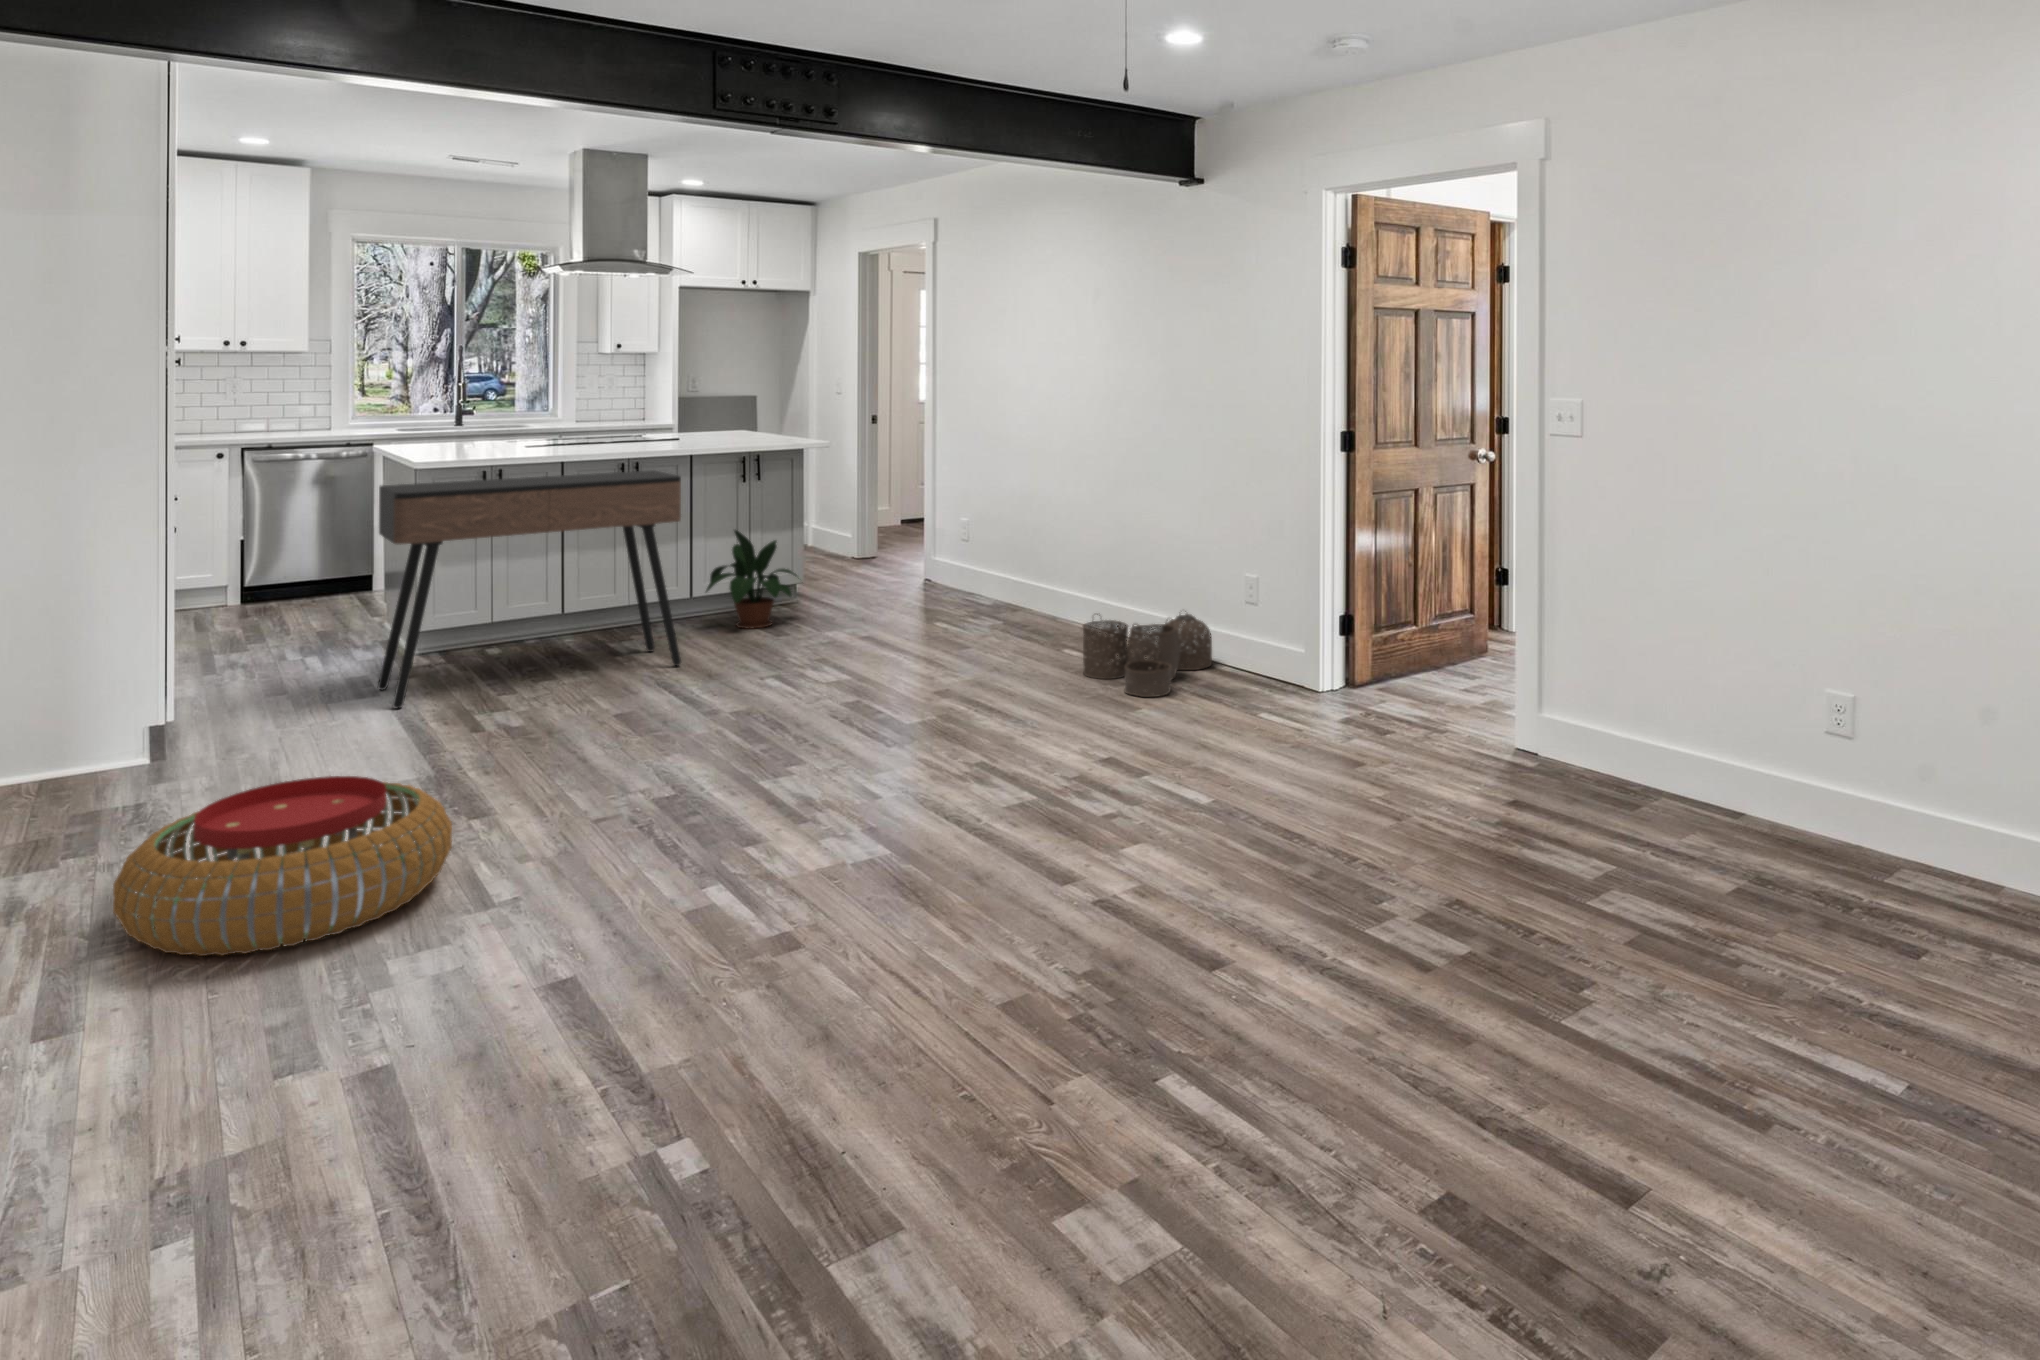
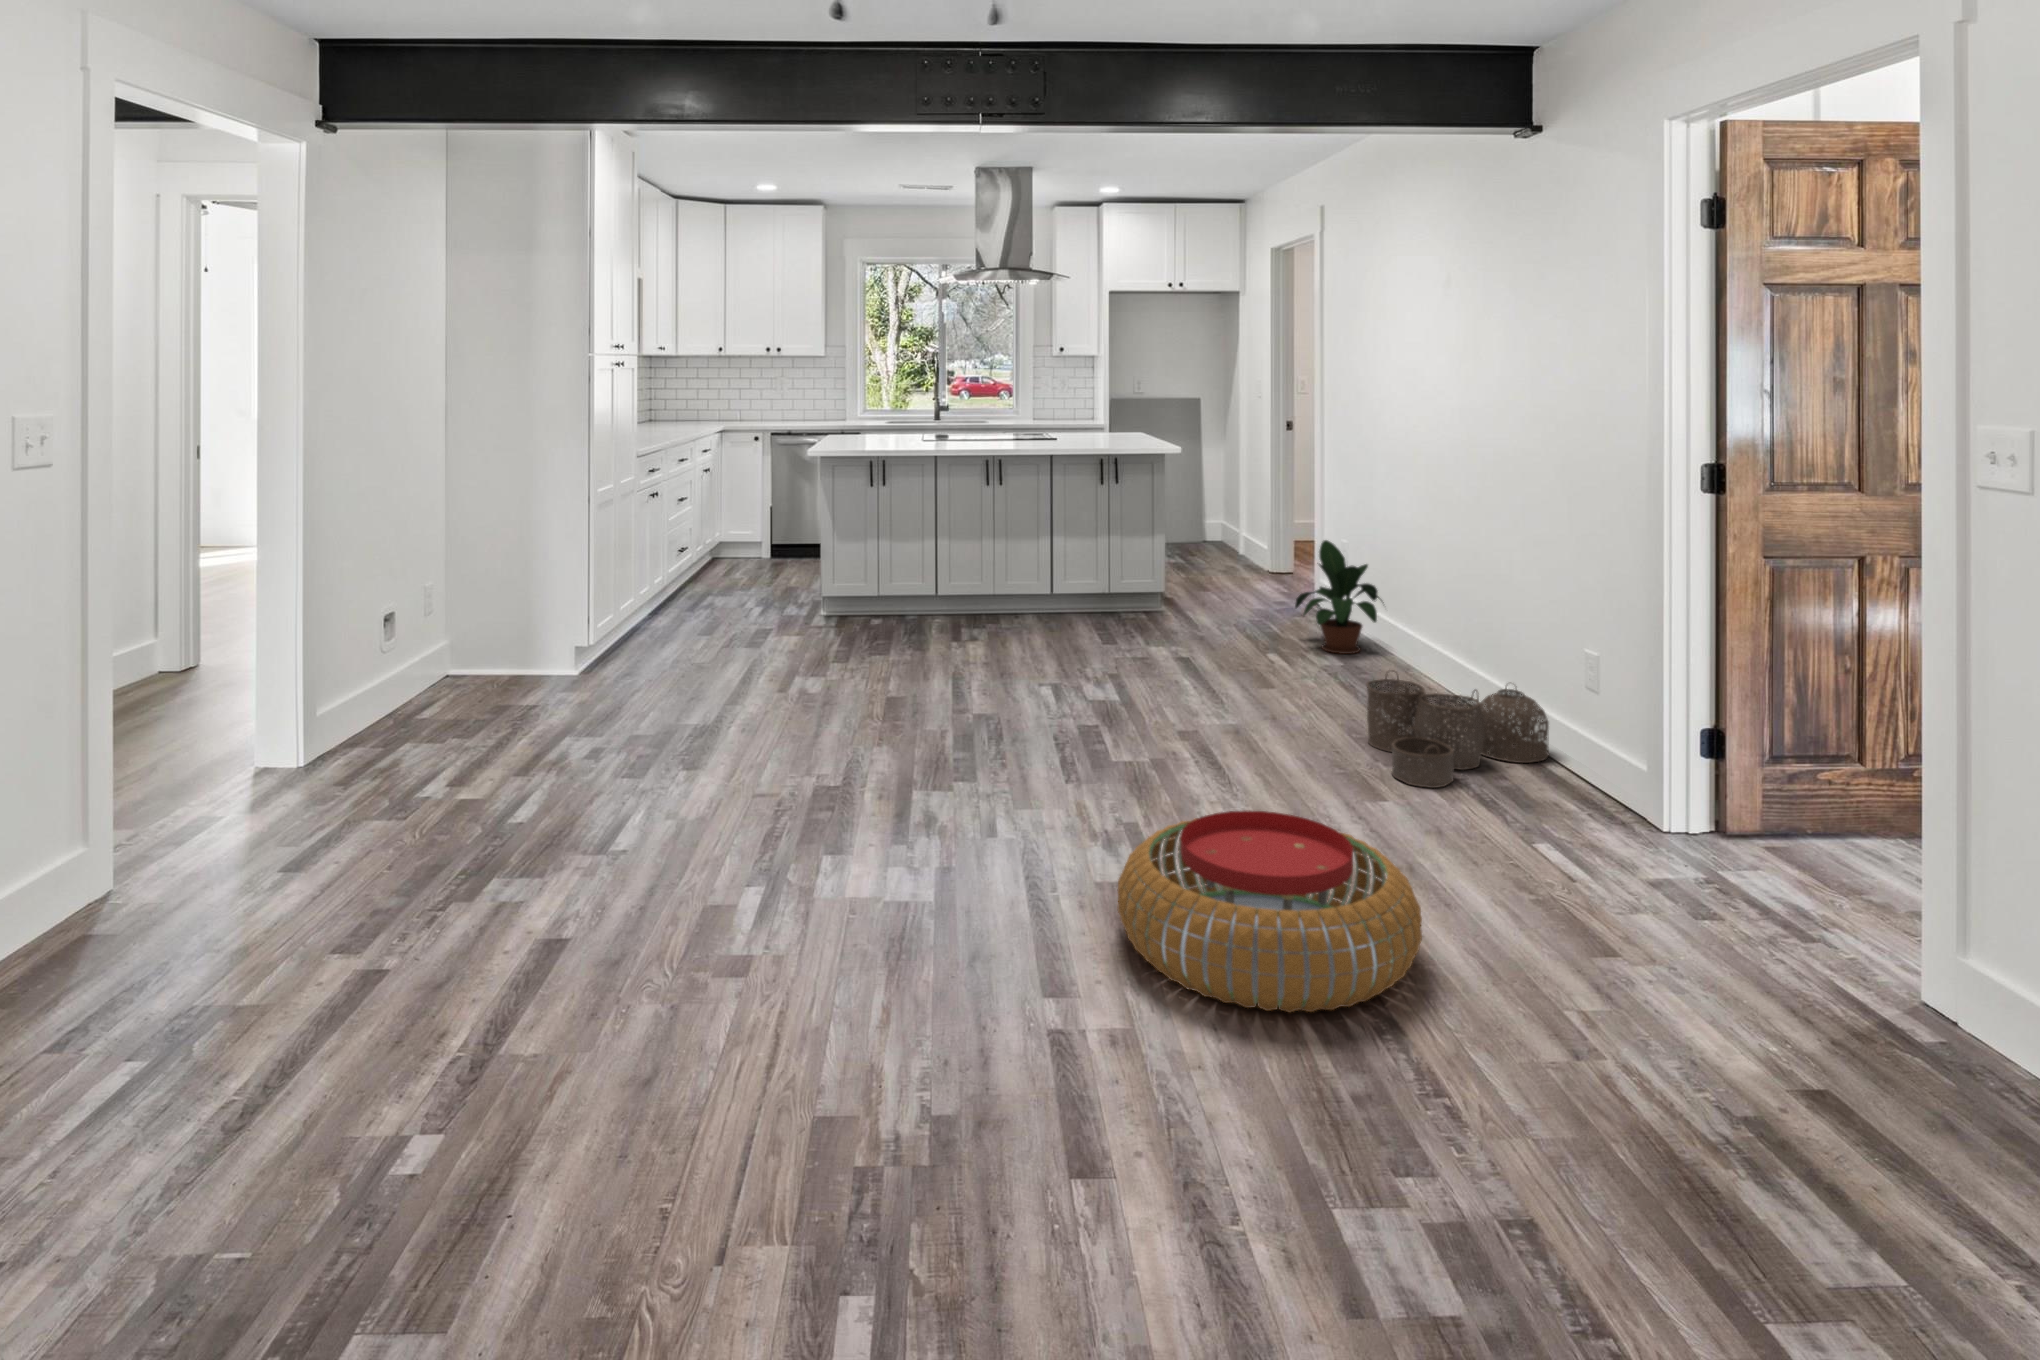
console table: present [378,470,681,708] -> none [753,468,994,659]
potted plant: present [706,530,797,629] -> present [1295,540,1384,654]
pouf: present [113,776,452,956] -> present [1117,811,1422,1012]

